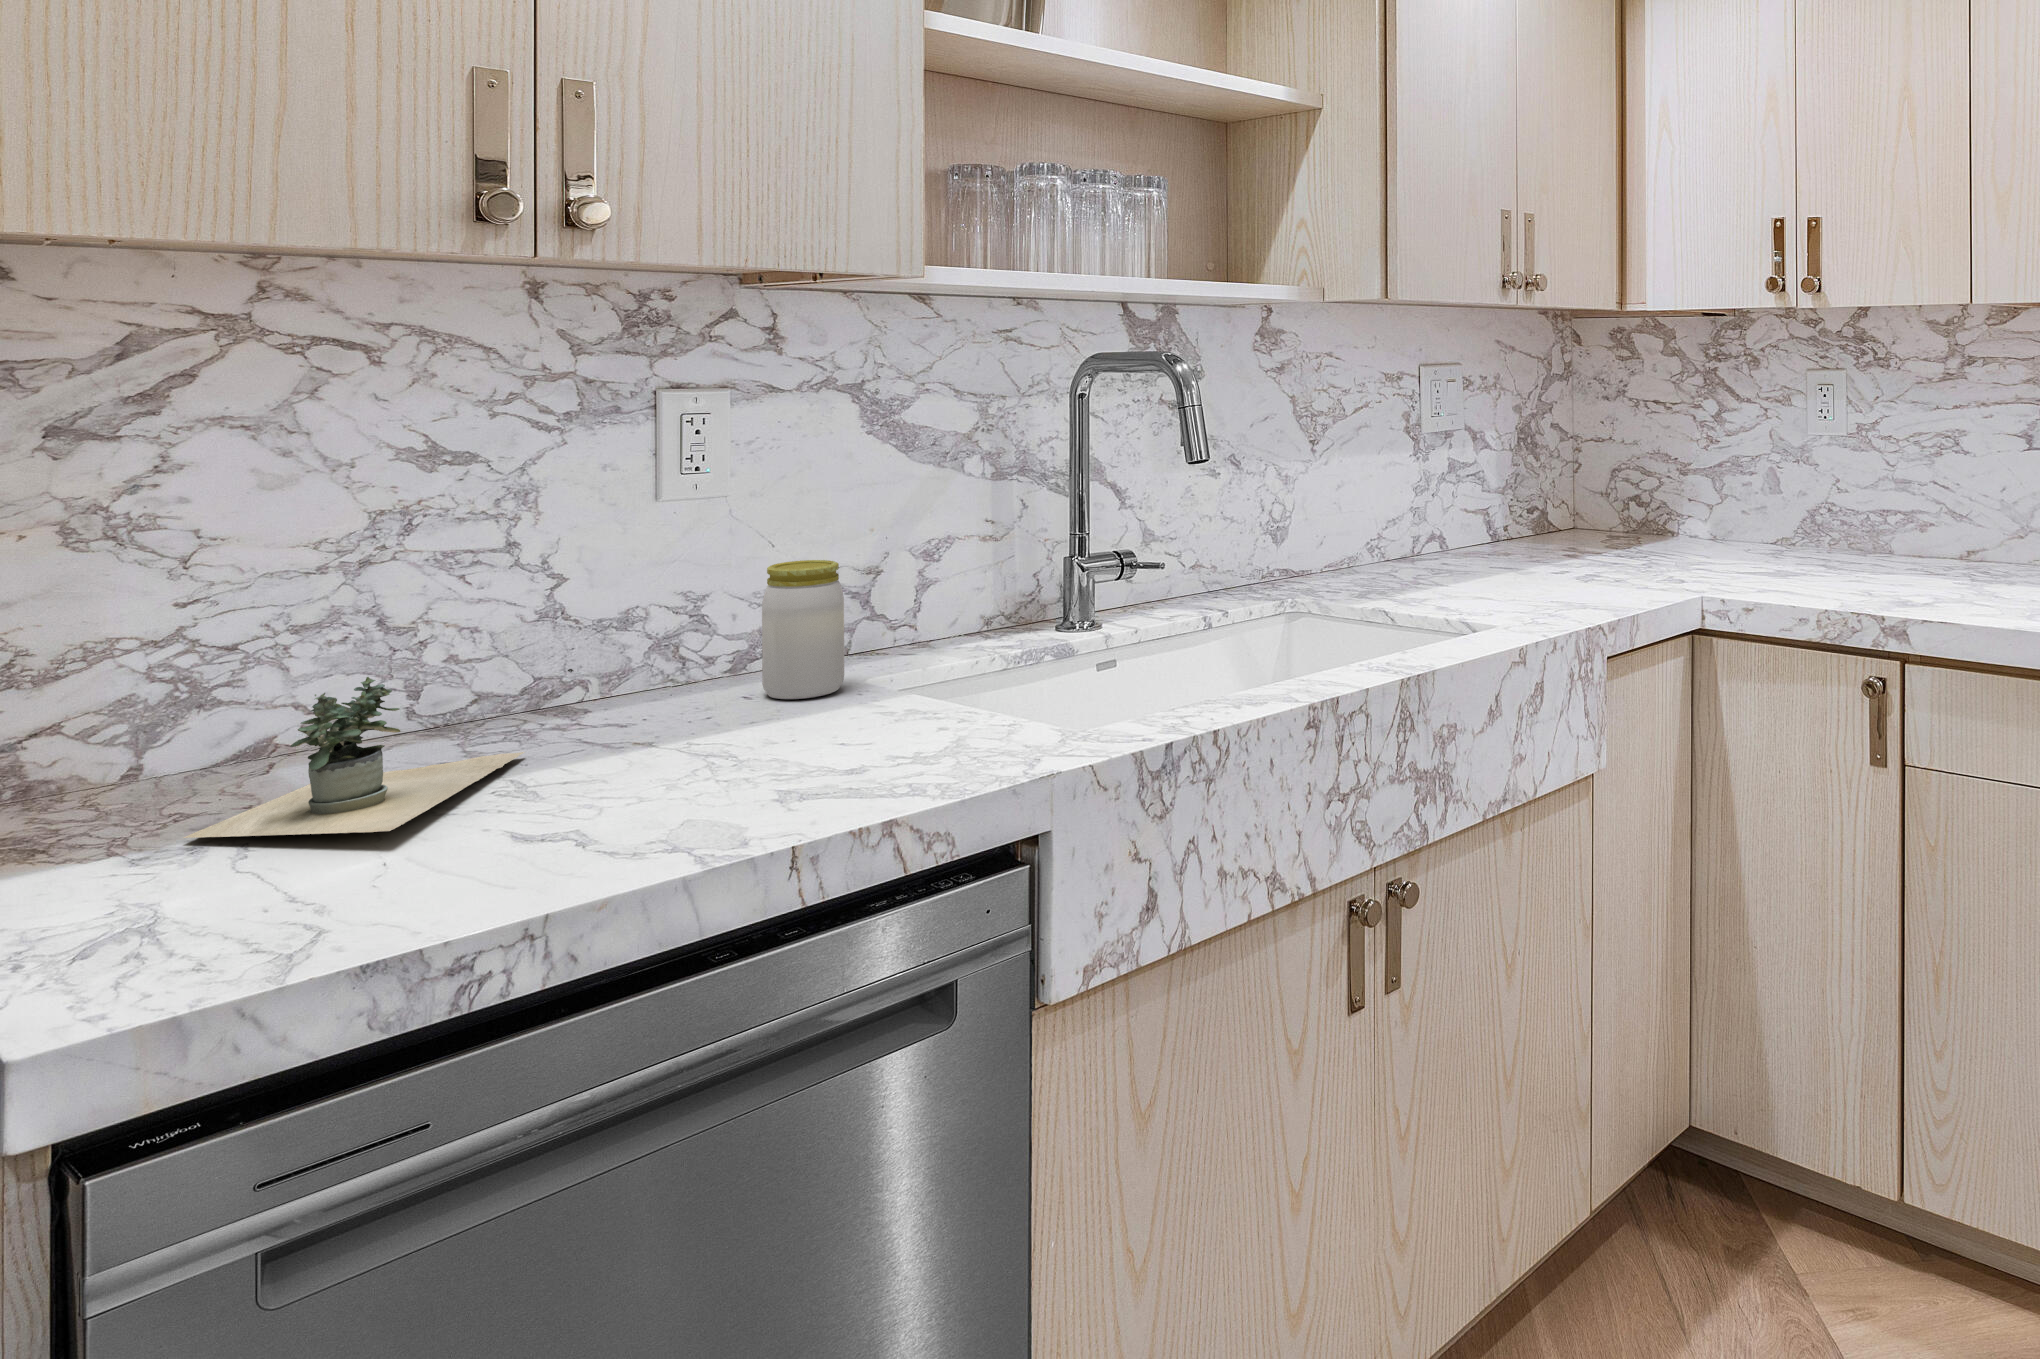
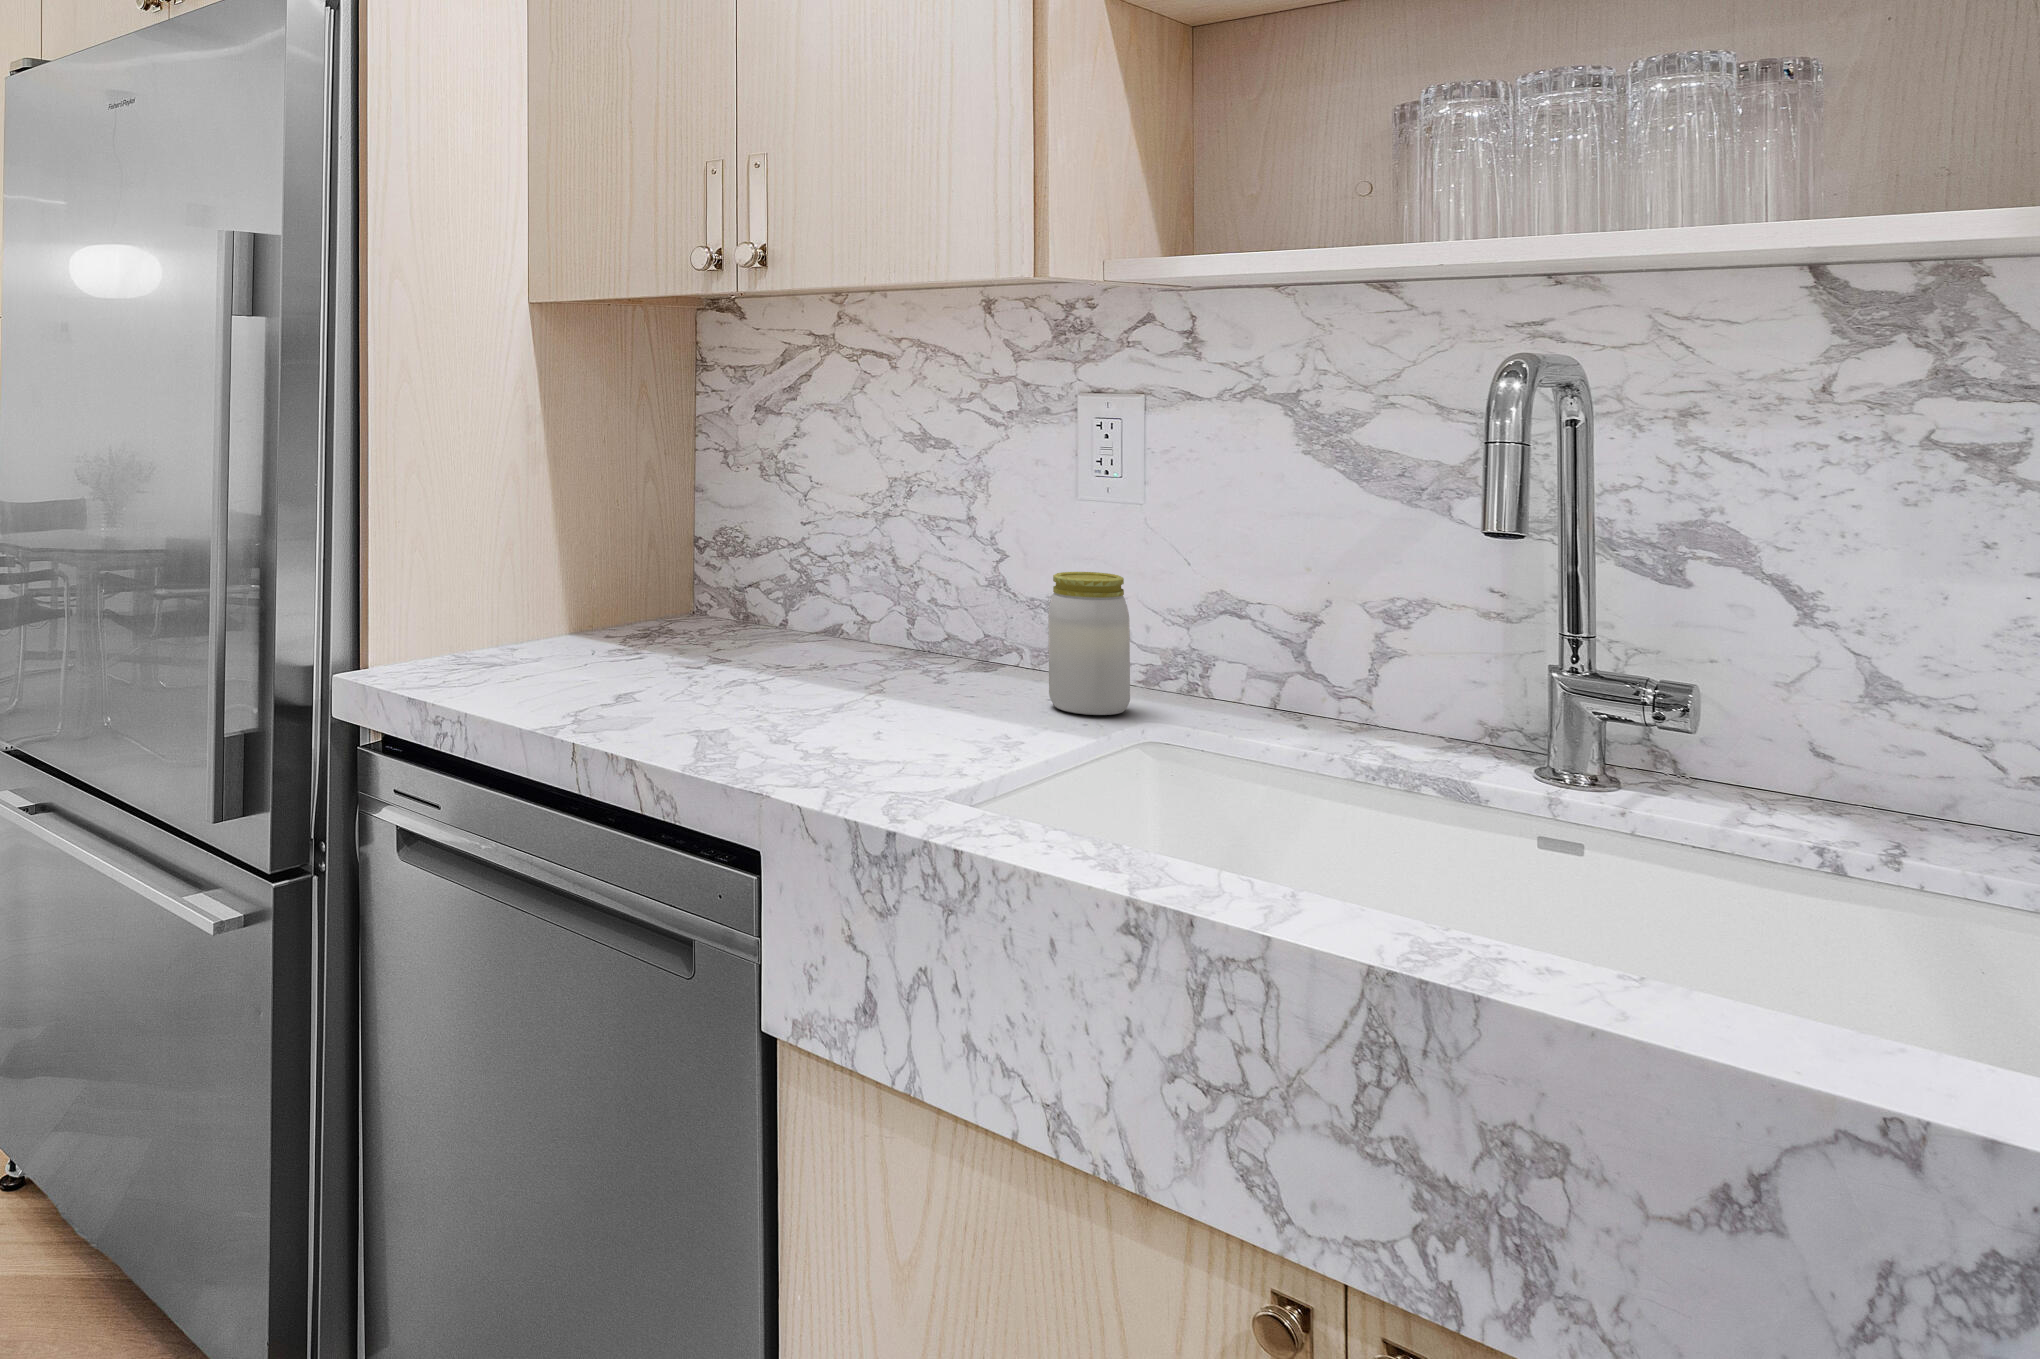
potted plant: present [183,669,573,838] -> none [630,575,914,669]

